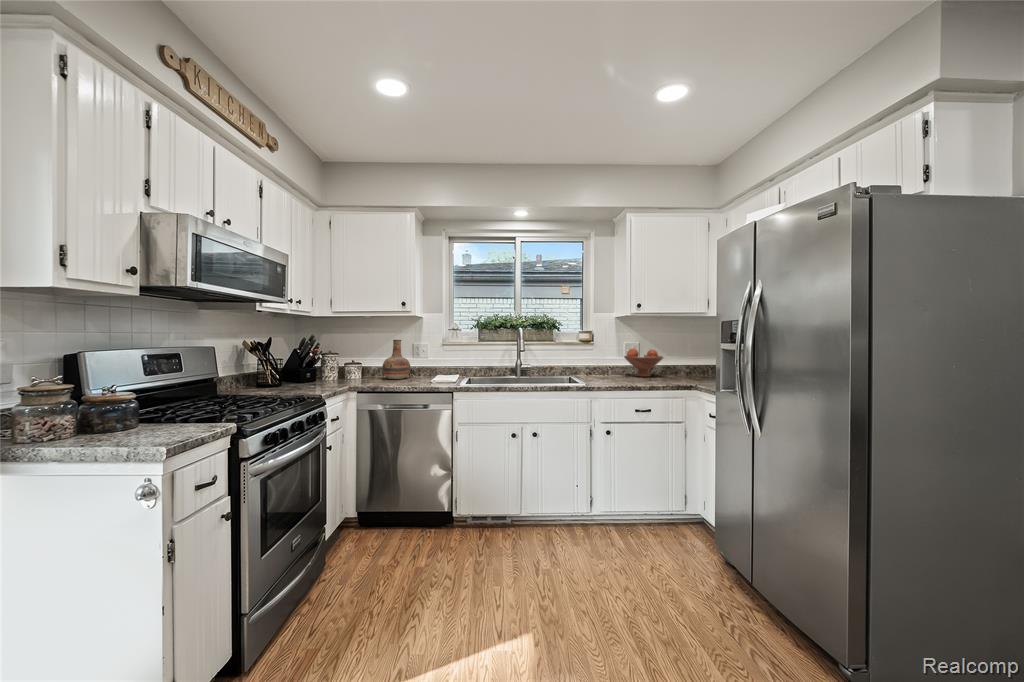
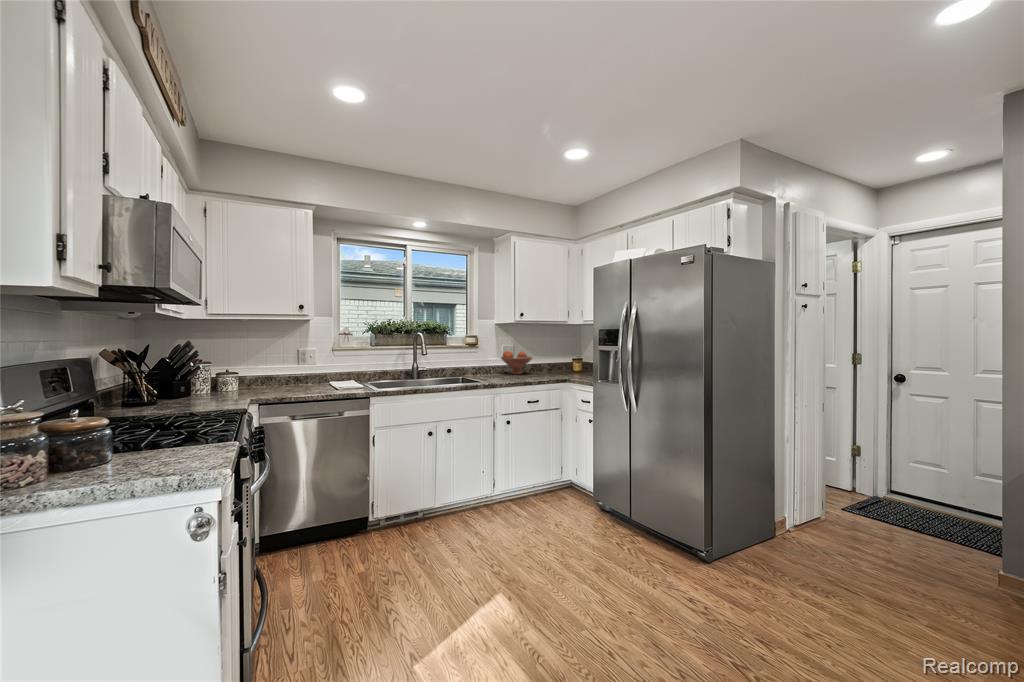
vase: present [382,340,410,379] -> none [269,345,302,387]

